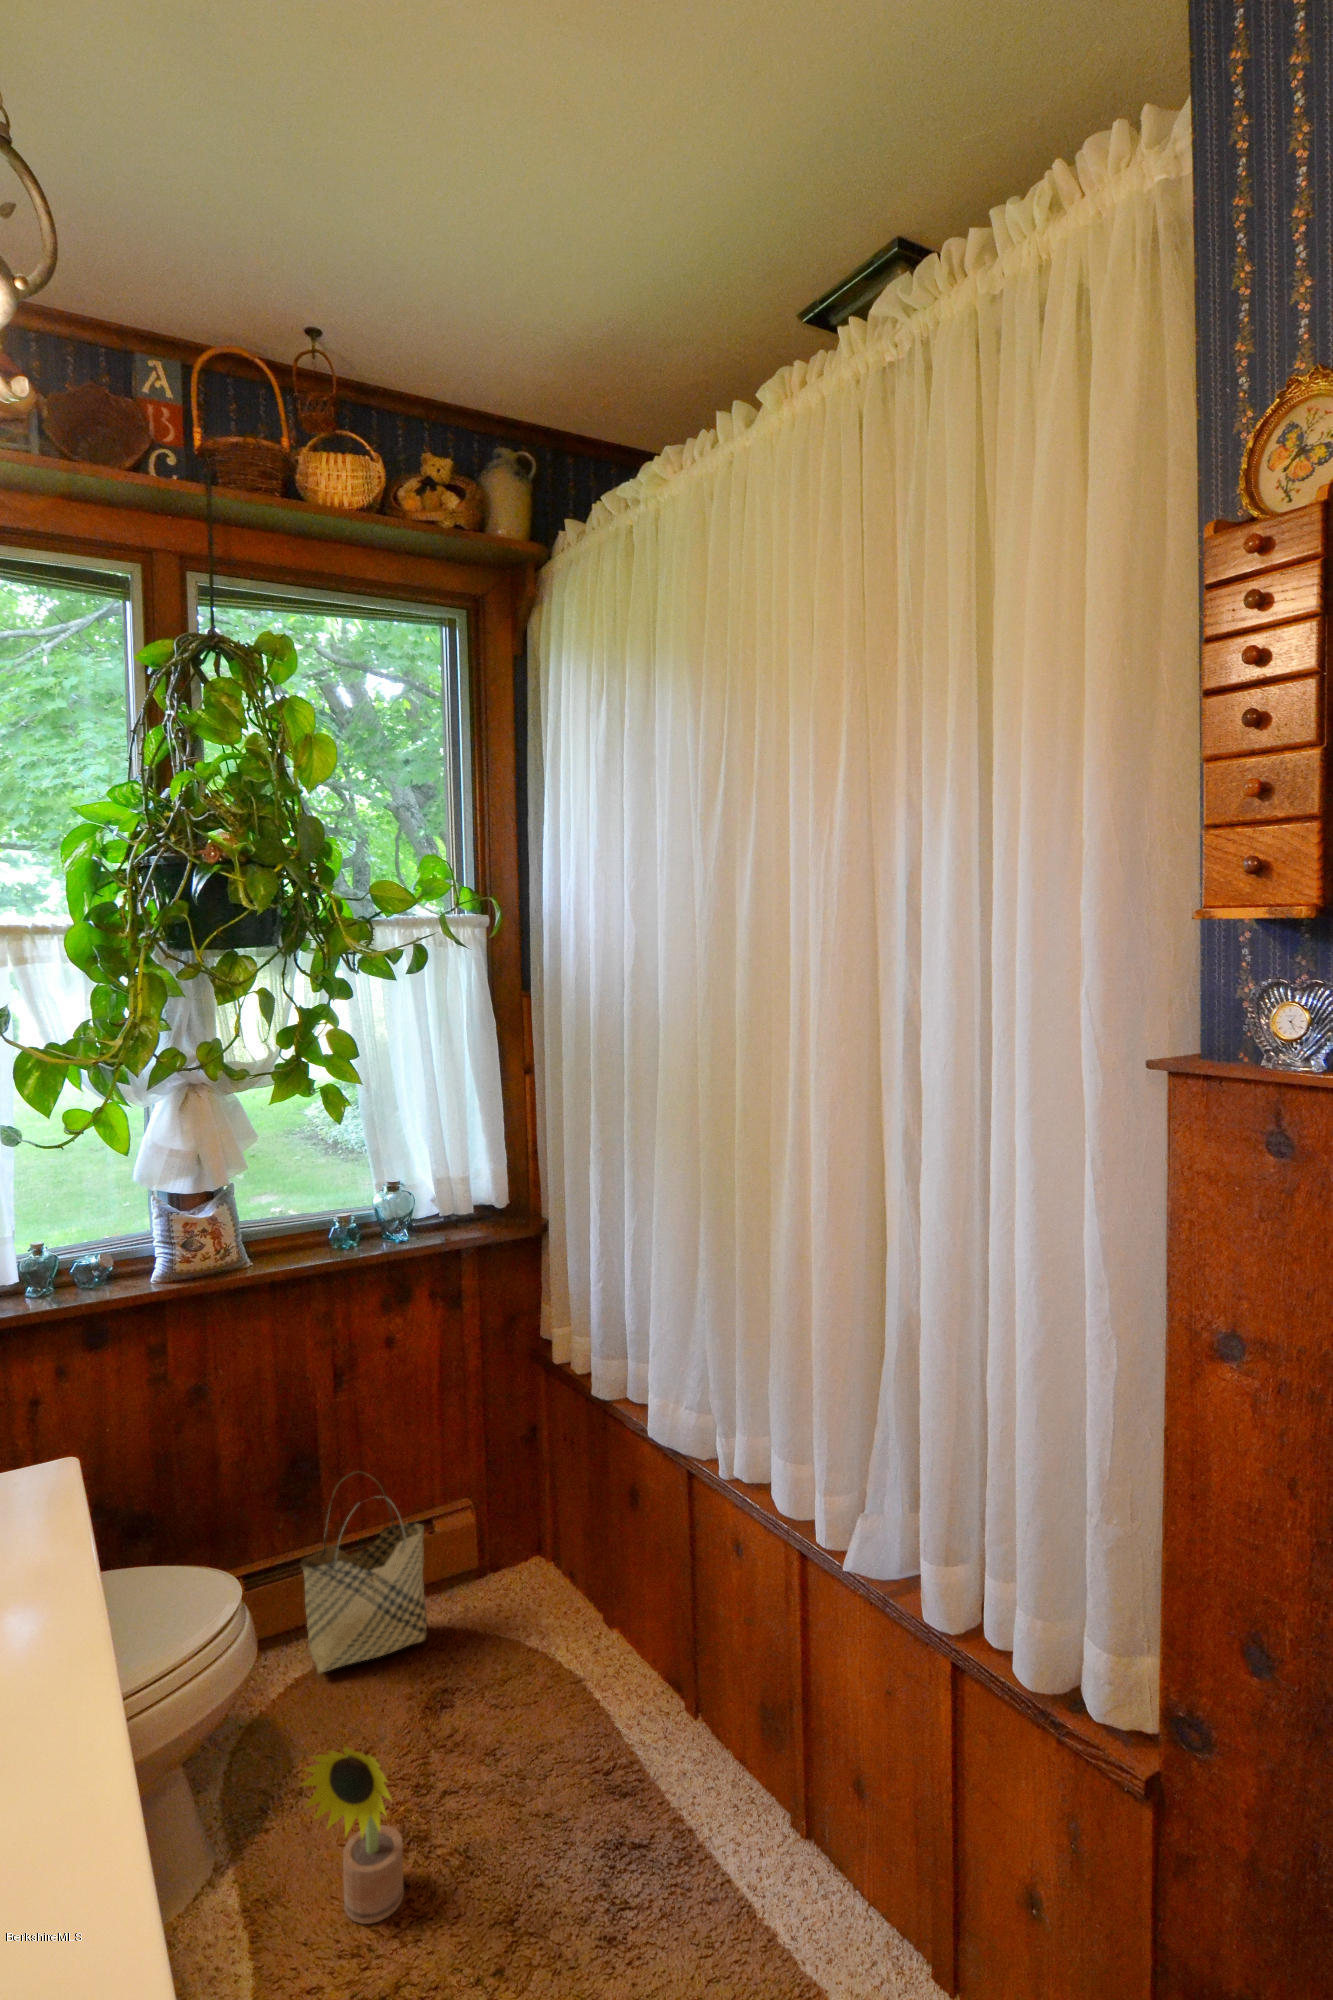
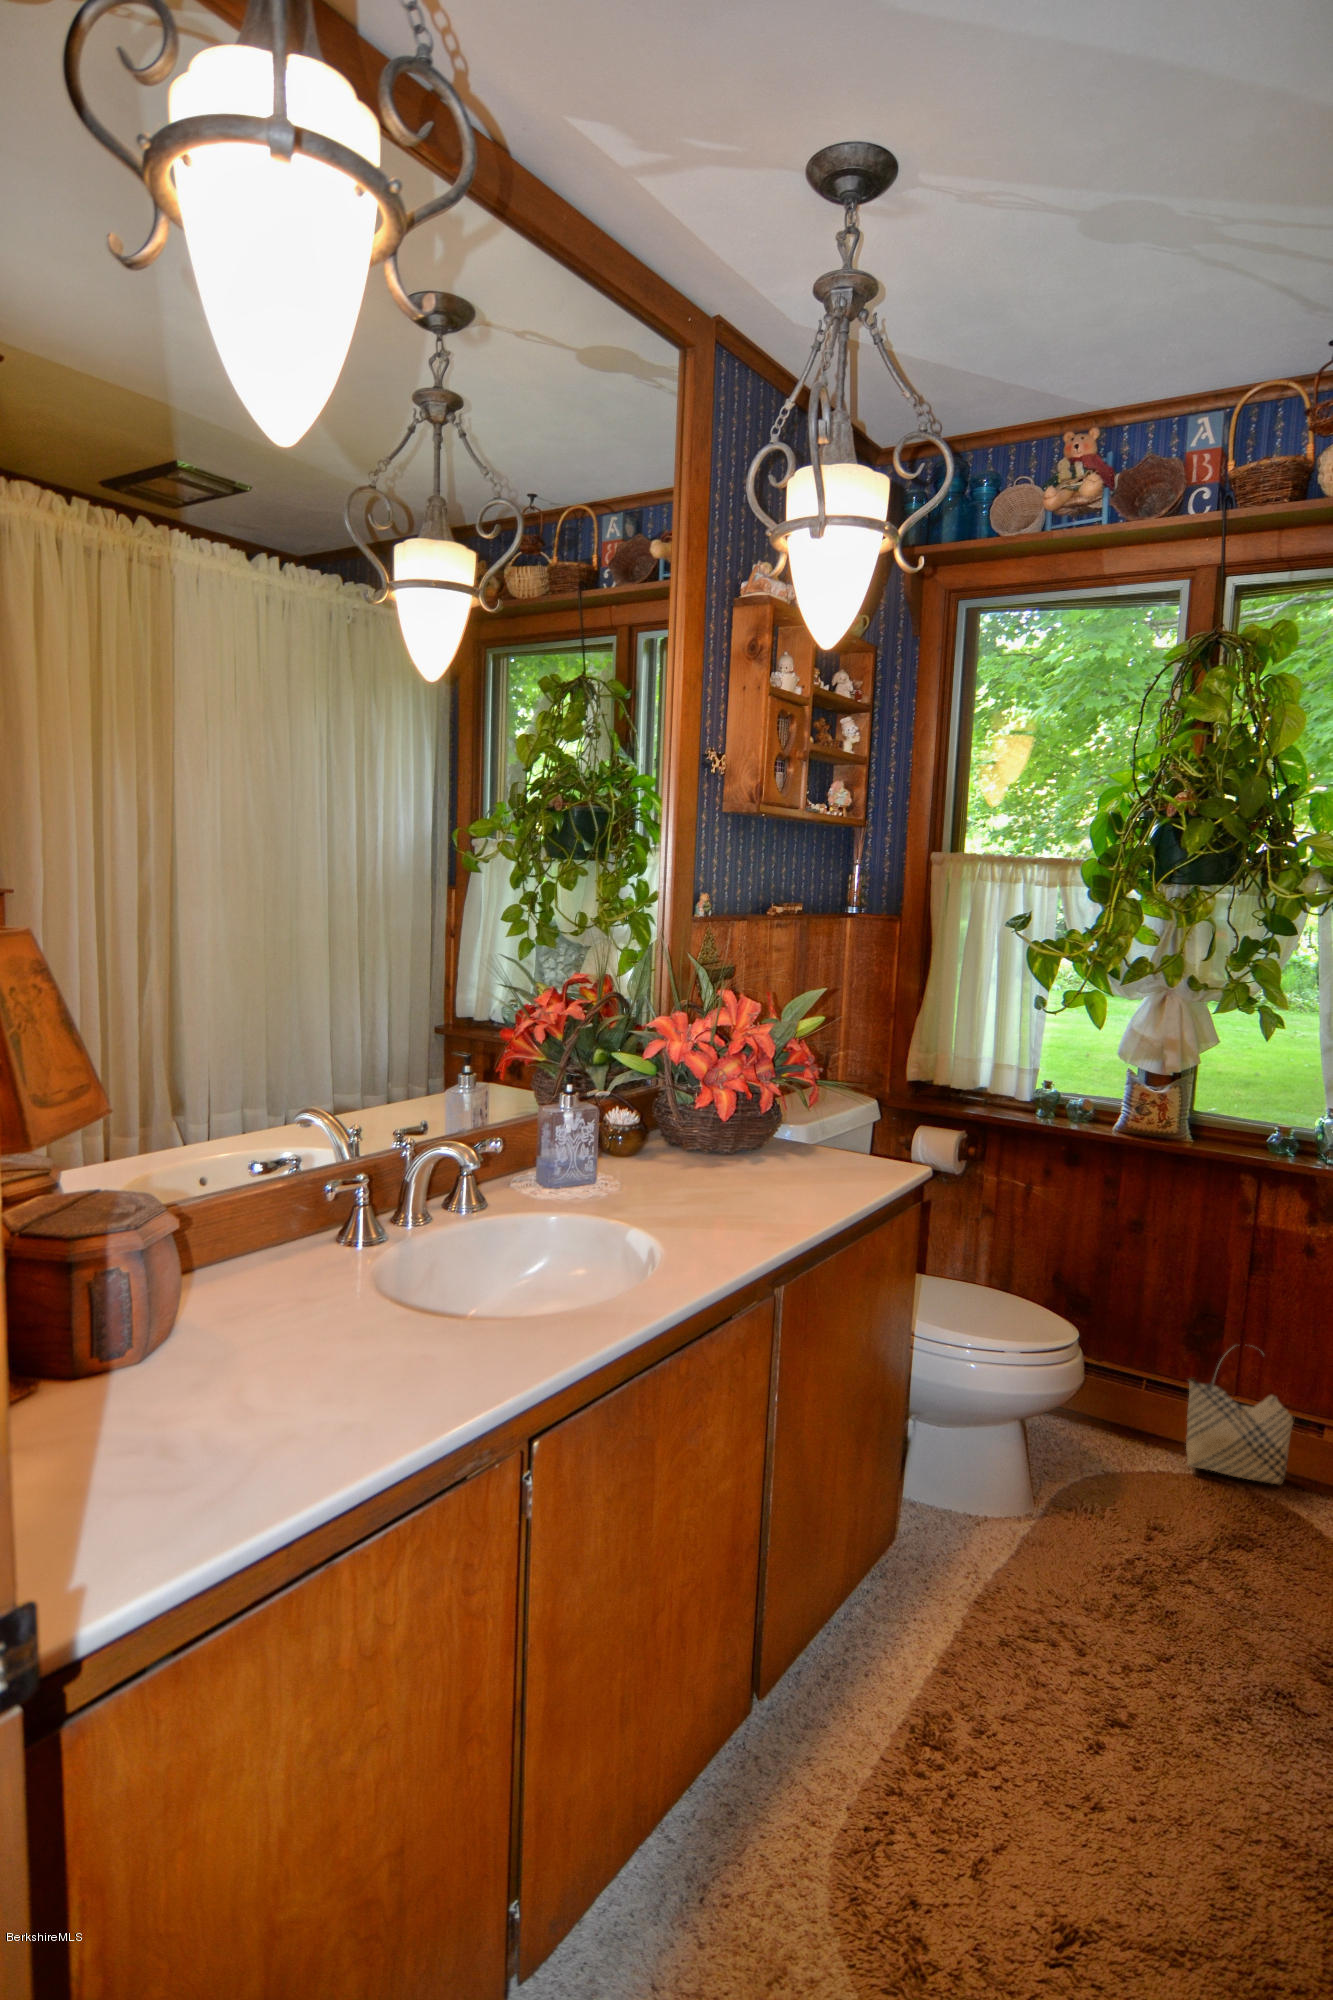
decorative plant: present [300,1746,404,1924] -> none [1116,1440,1185,1581]

